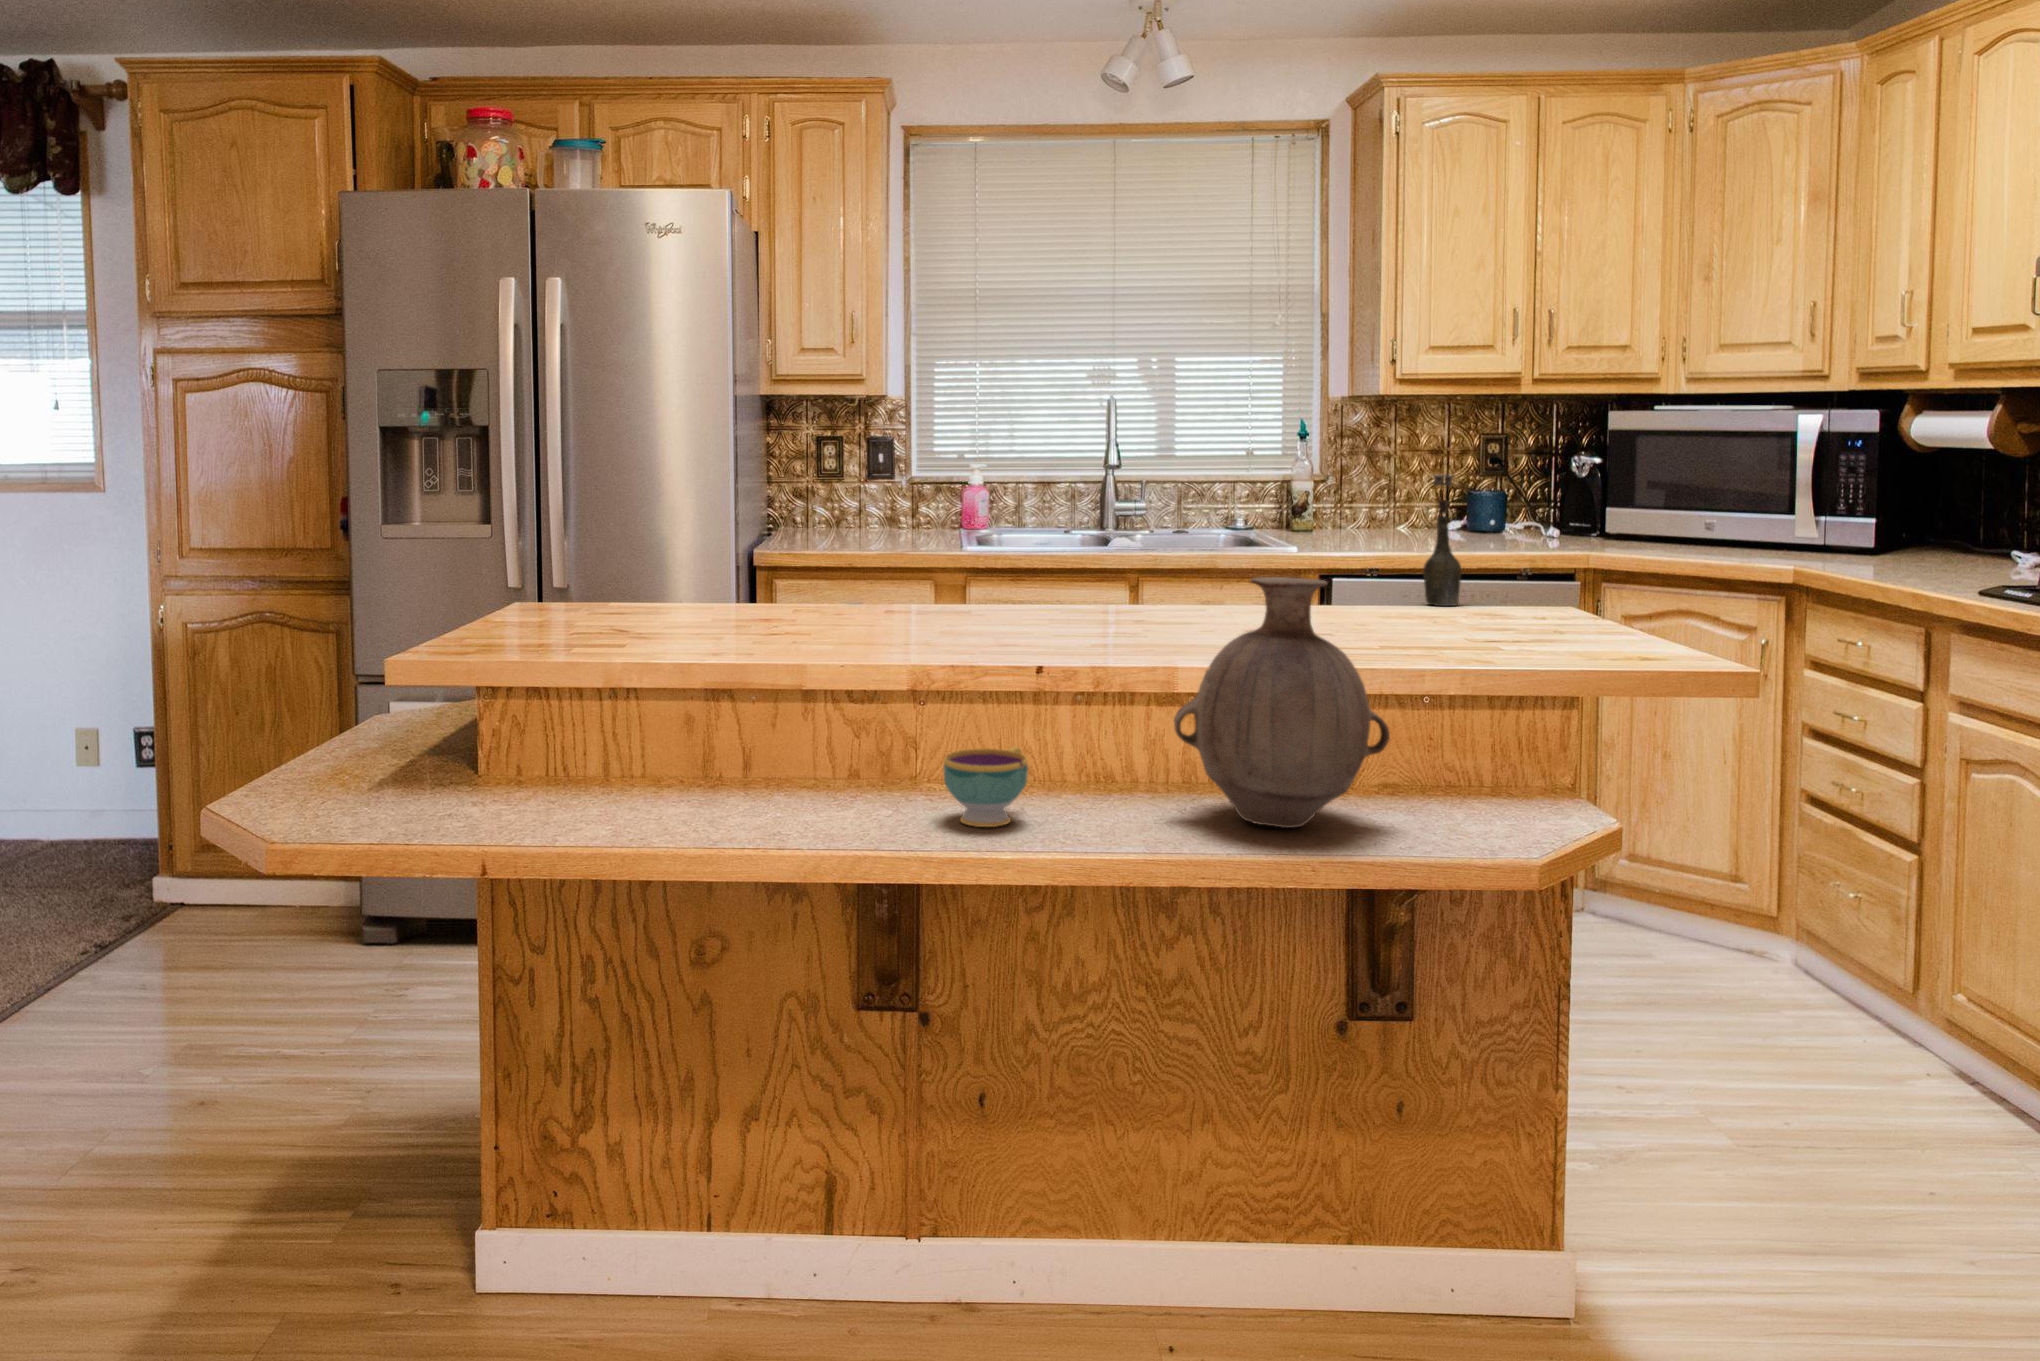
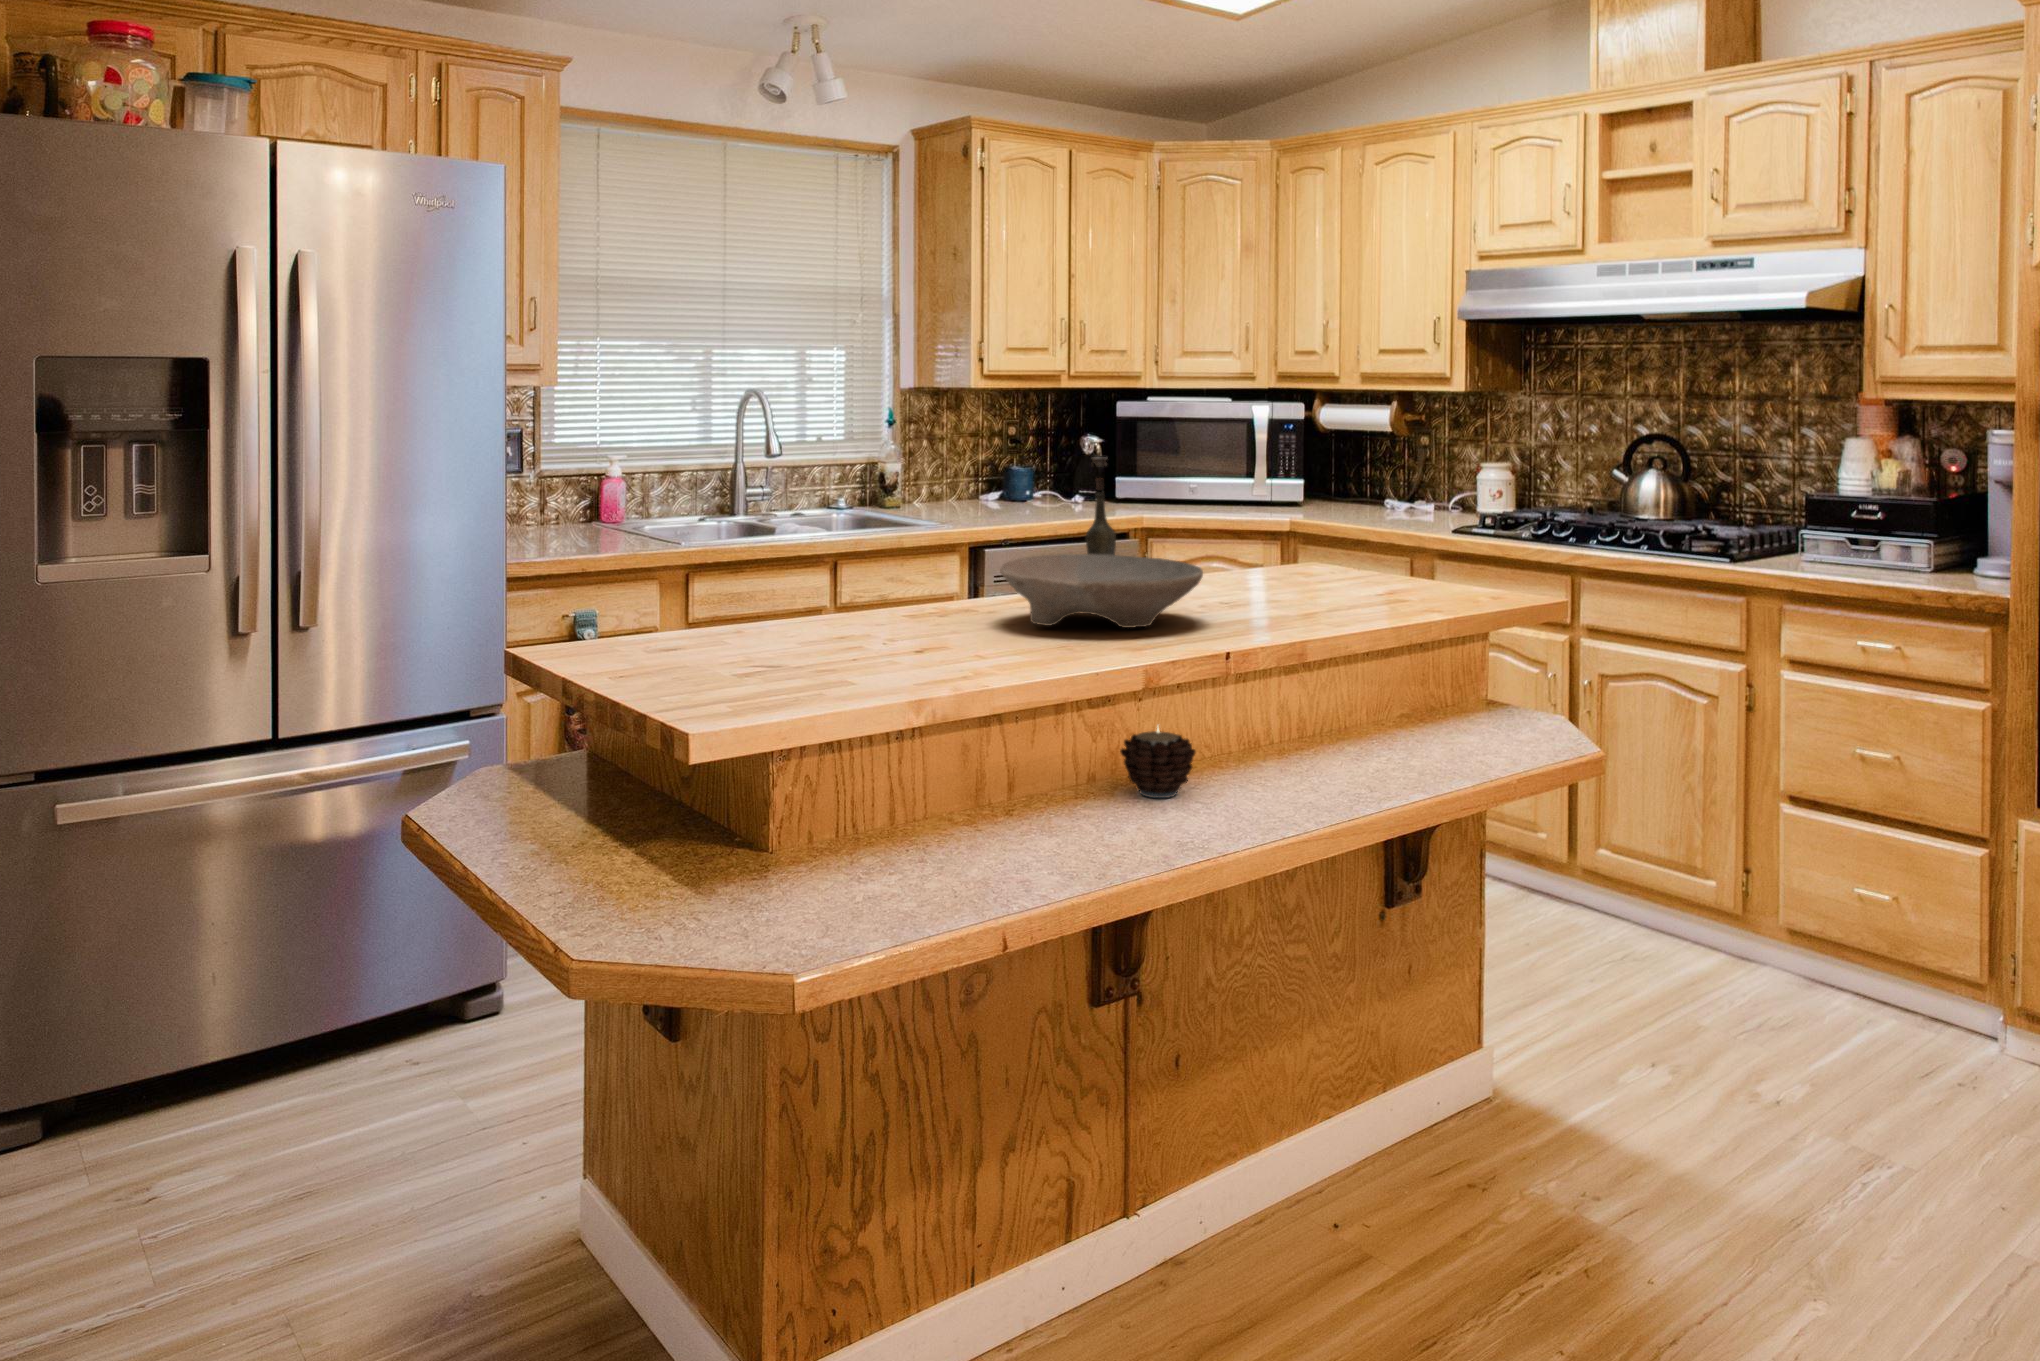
bowl: none [871,562,1092,639] -> present [1000,554,1203,628]
vase: present [1174,577,1390,828] -> none [1358,551,1501,750]
candle: none [811,729,890,806] -> present [1120,729,1196,798]
teacup: present [944,746,1028,827] -> none [1251,716,1327,791]

